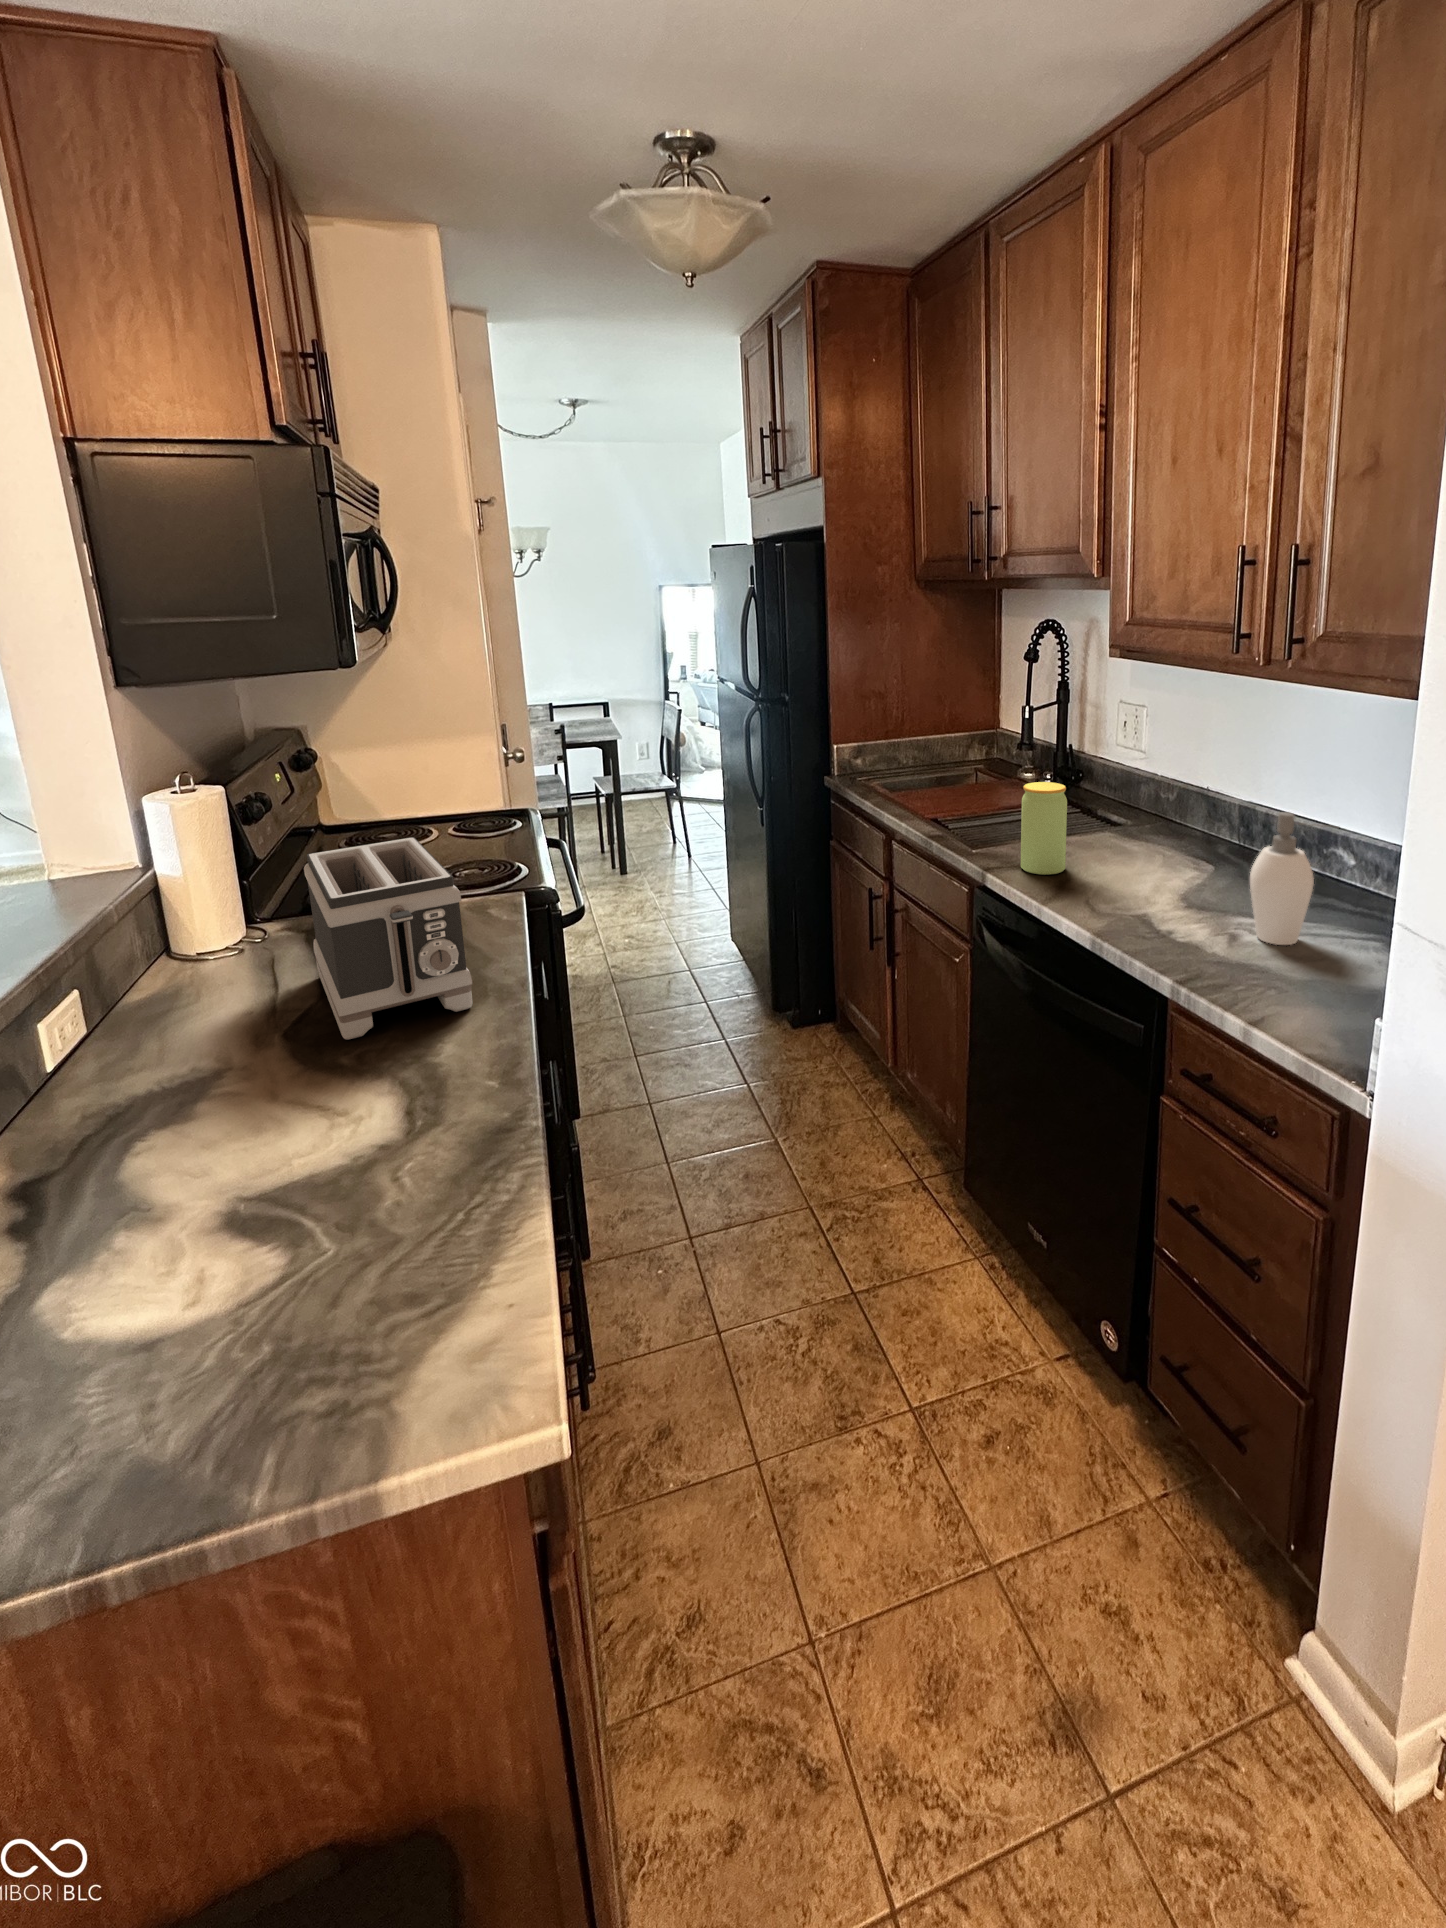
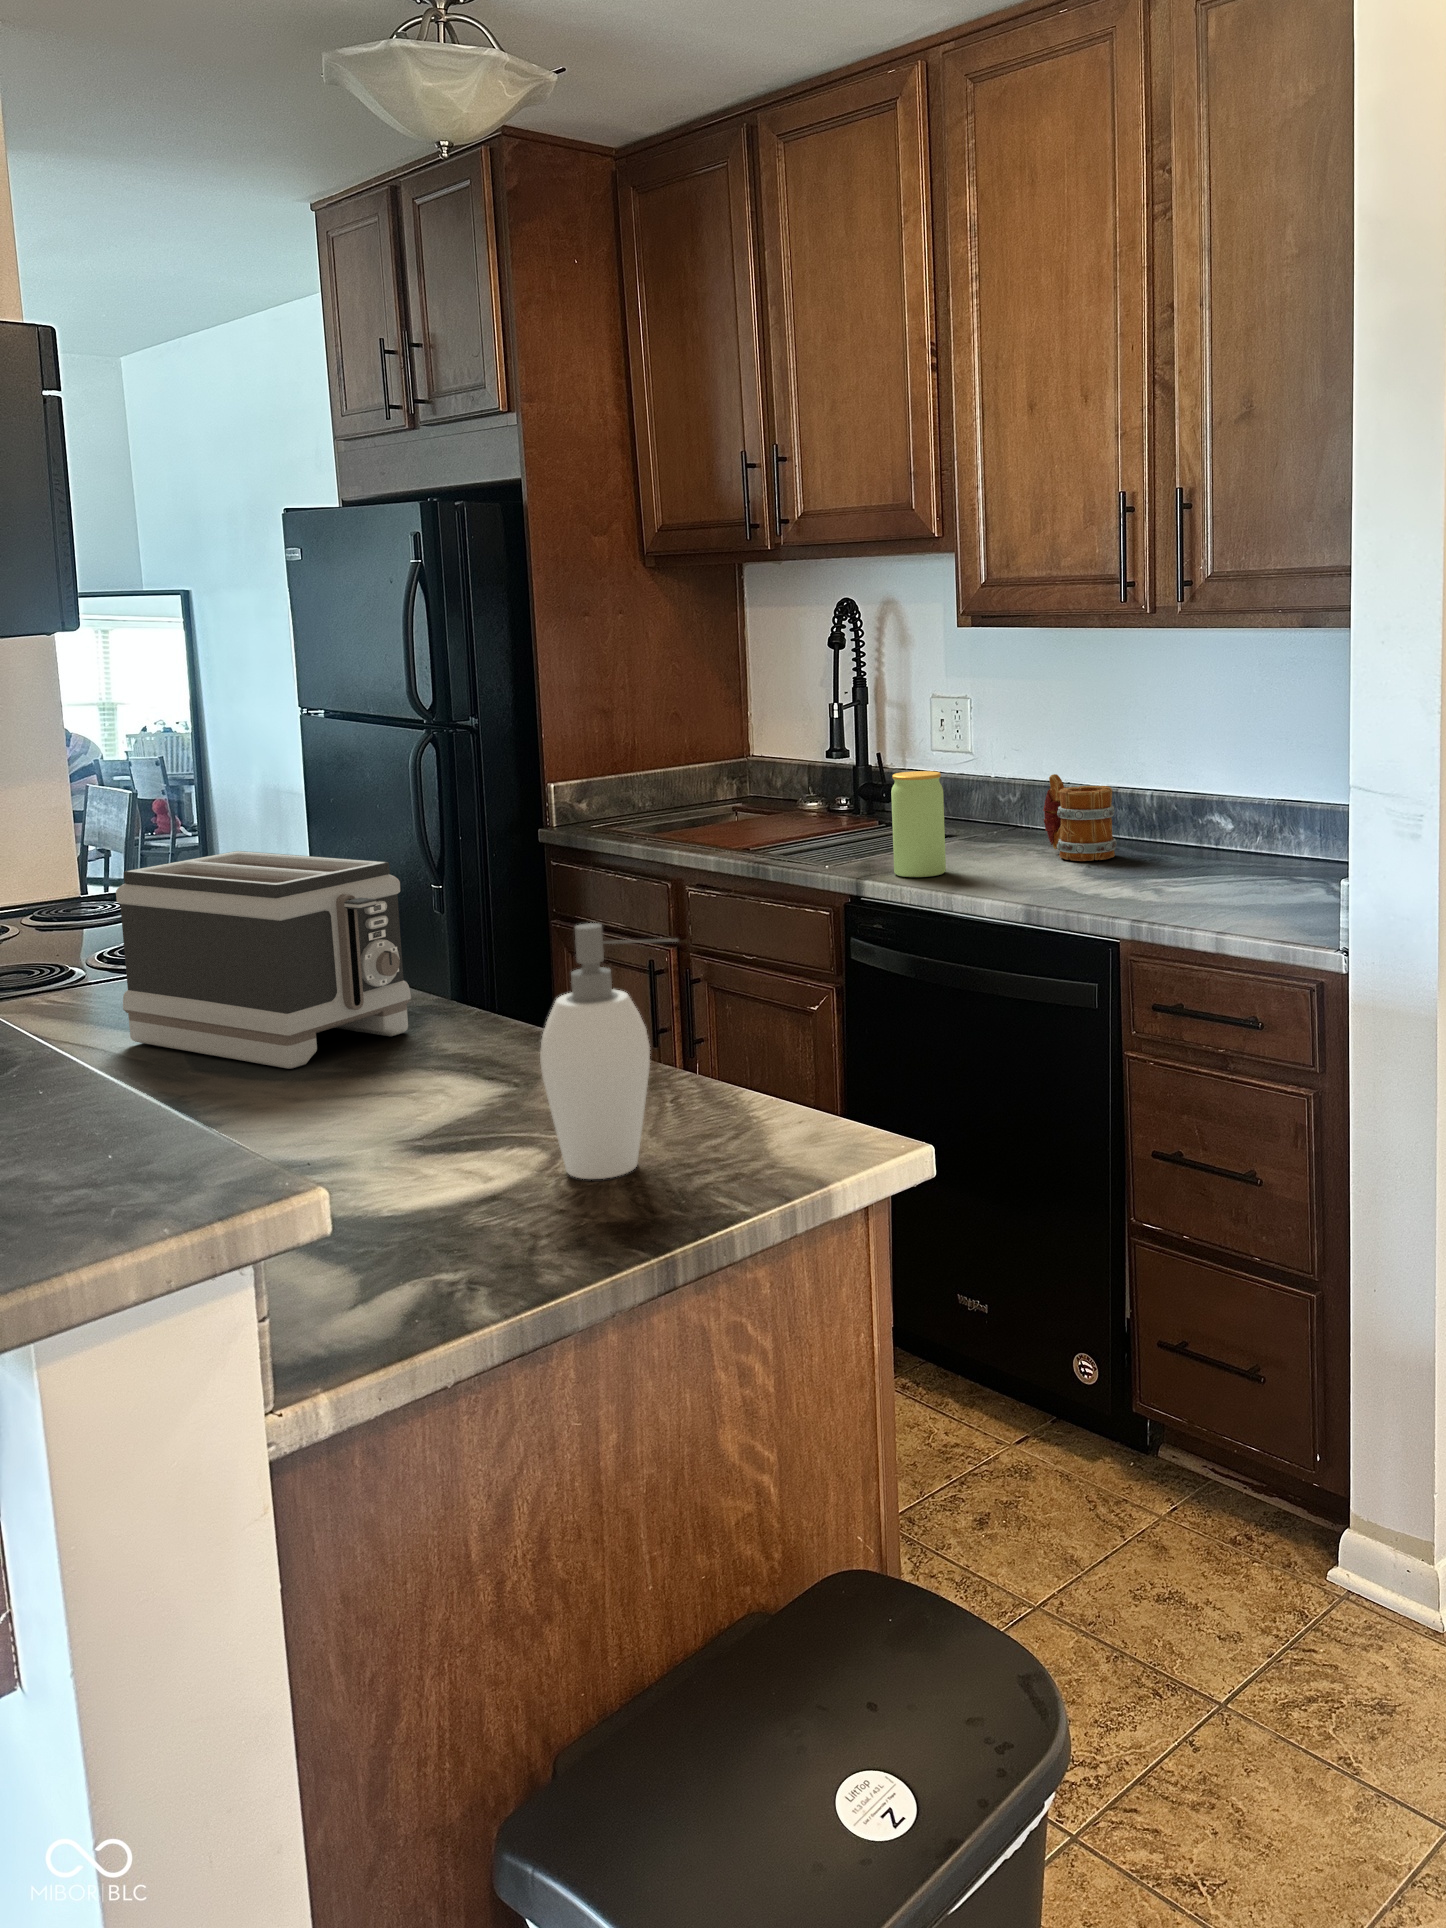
mug: none [1174,791,1235,876] -> present [1043,774,1117,861]
soap dispenser: present [1250,812,1314,945] -> present [540,923,678,1179]

